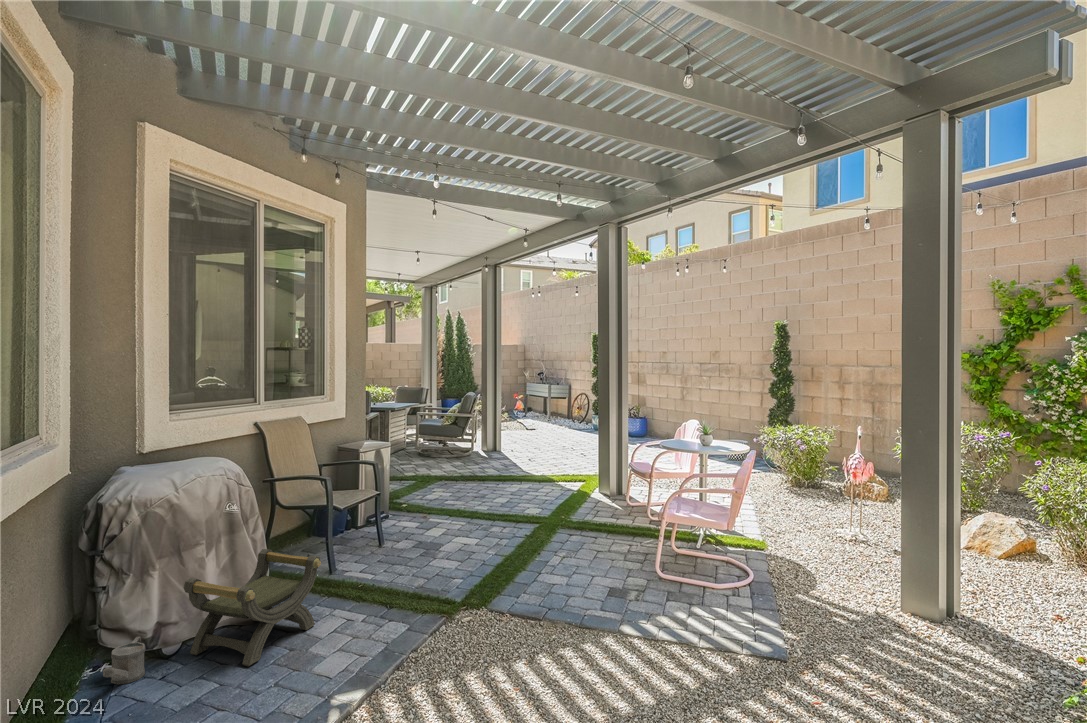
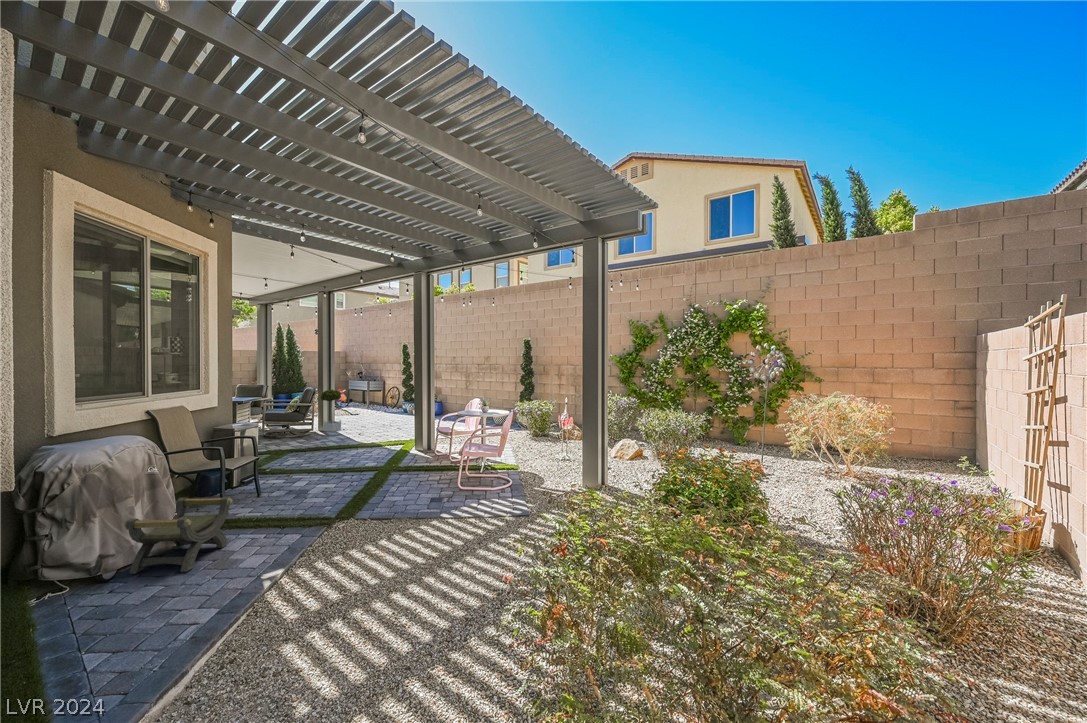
potted tree: none [483,396,509,454] -> present [321,389,341,432]
watering can: present [103,636,145,685] -> none [65,566,96,600]

